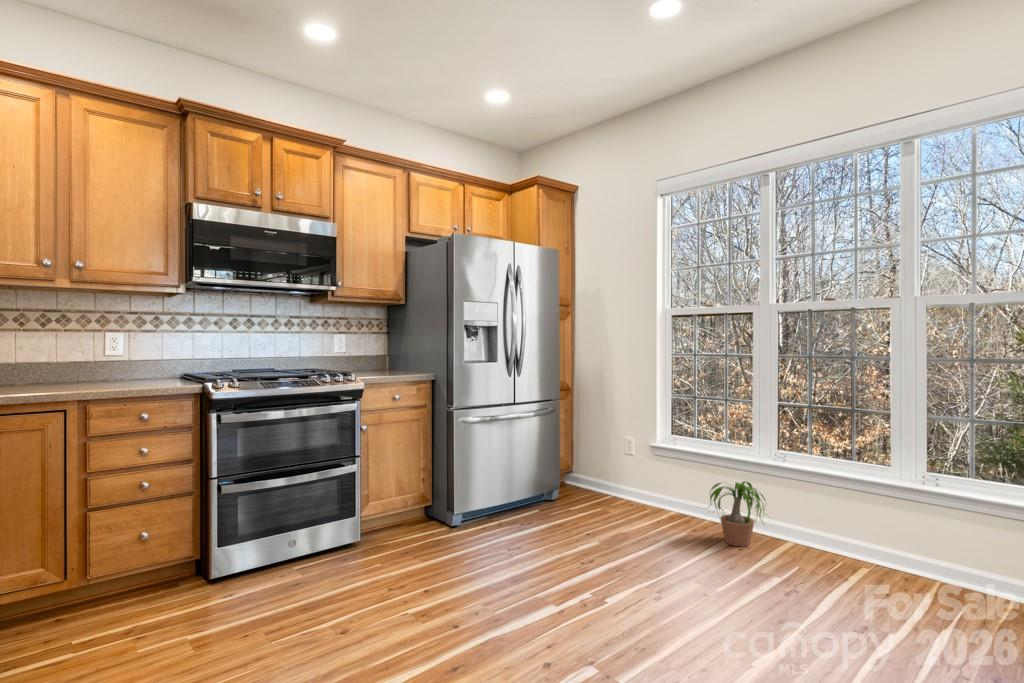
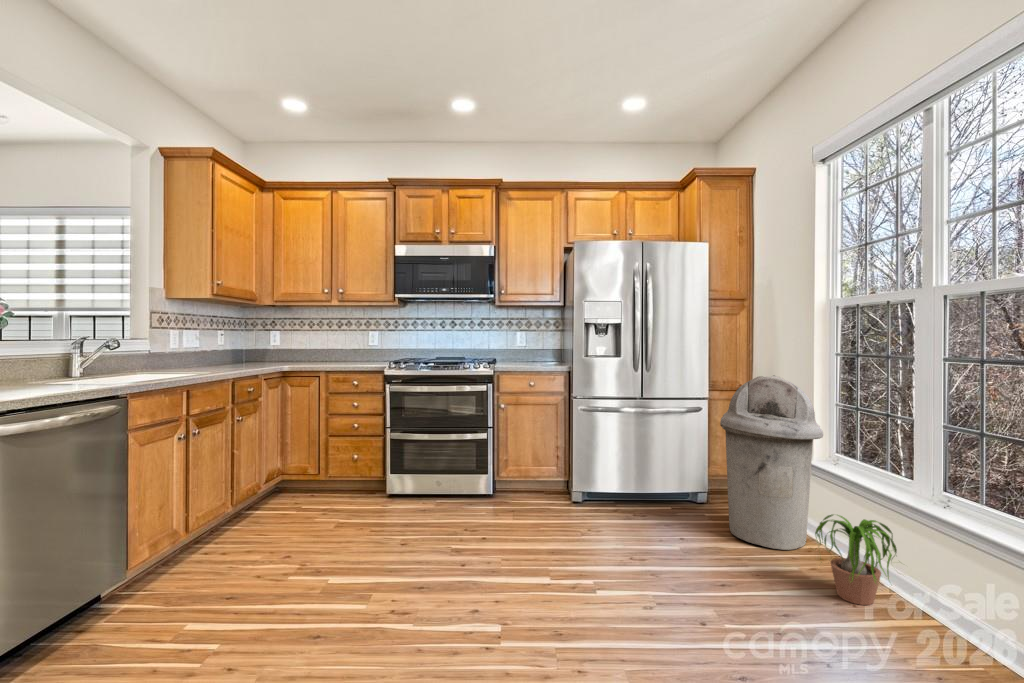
trash can: none [598,376,680,524] -> present [720,375,823,550]

